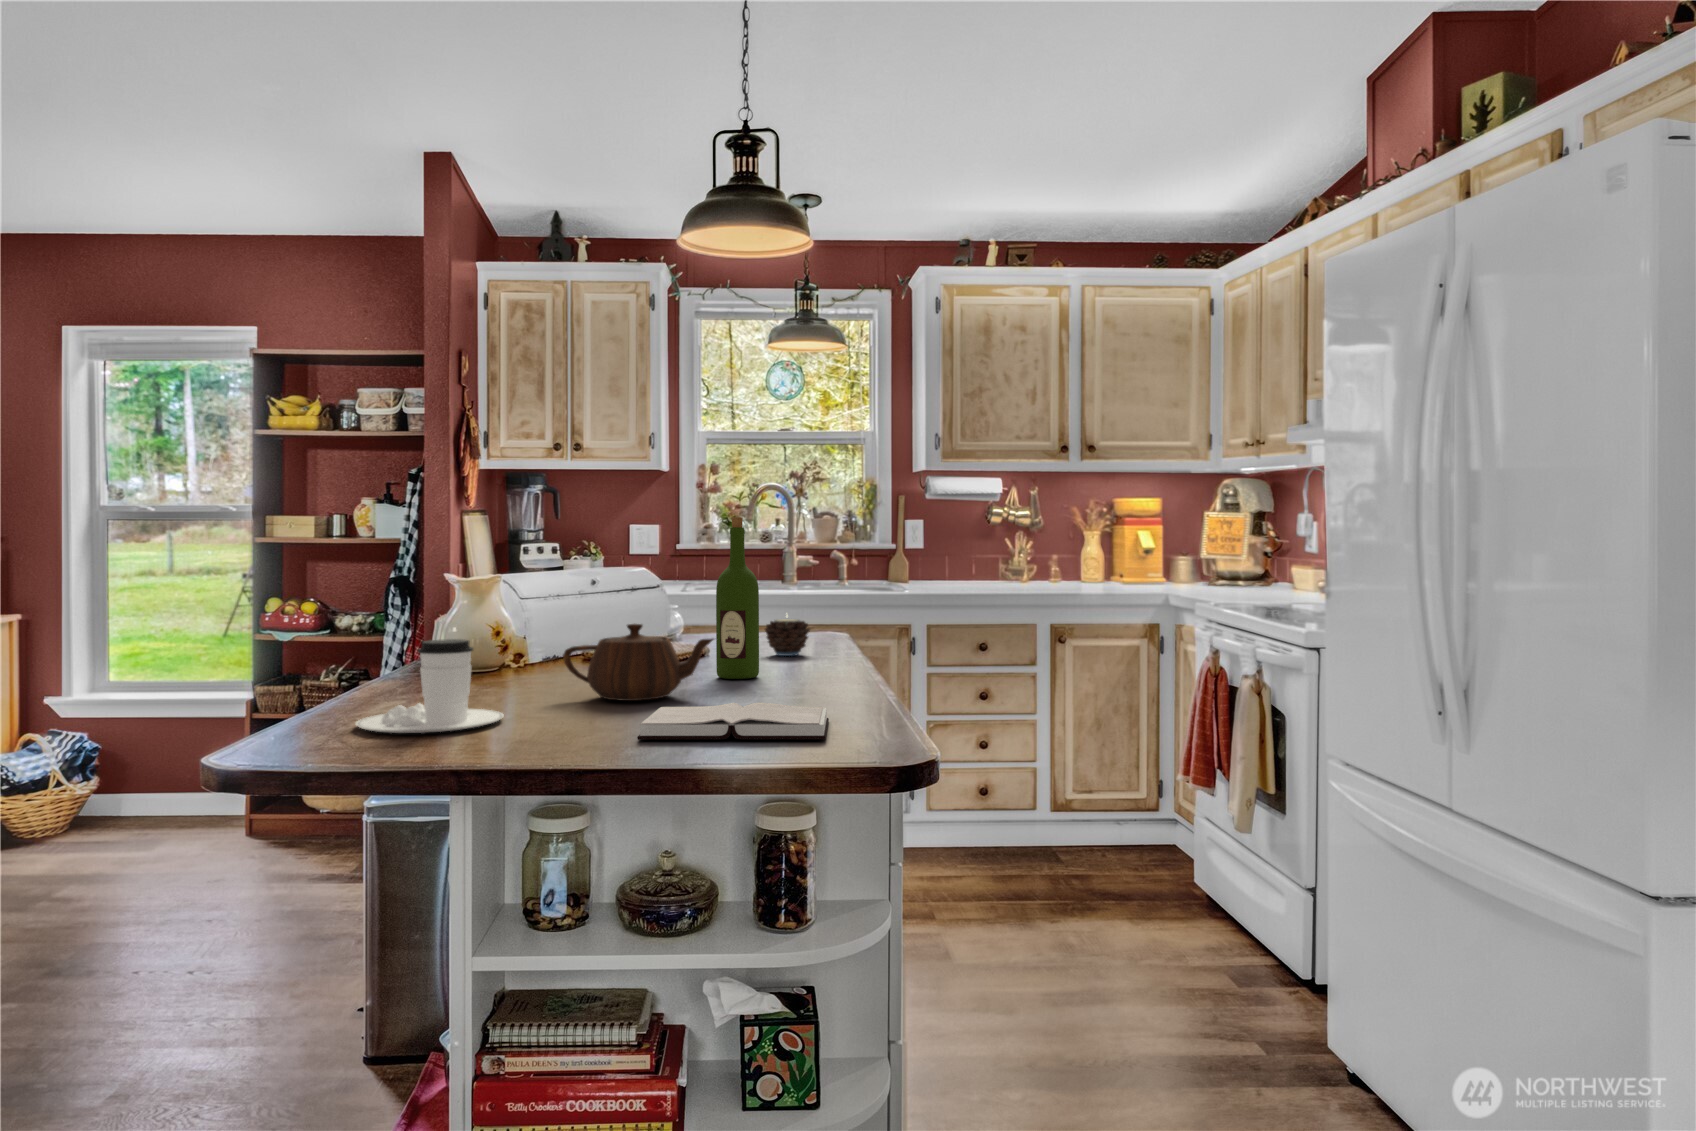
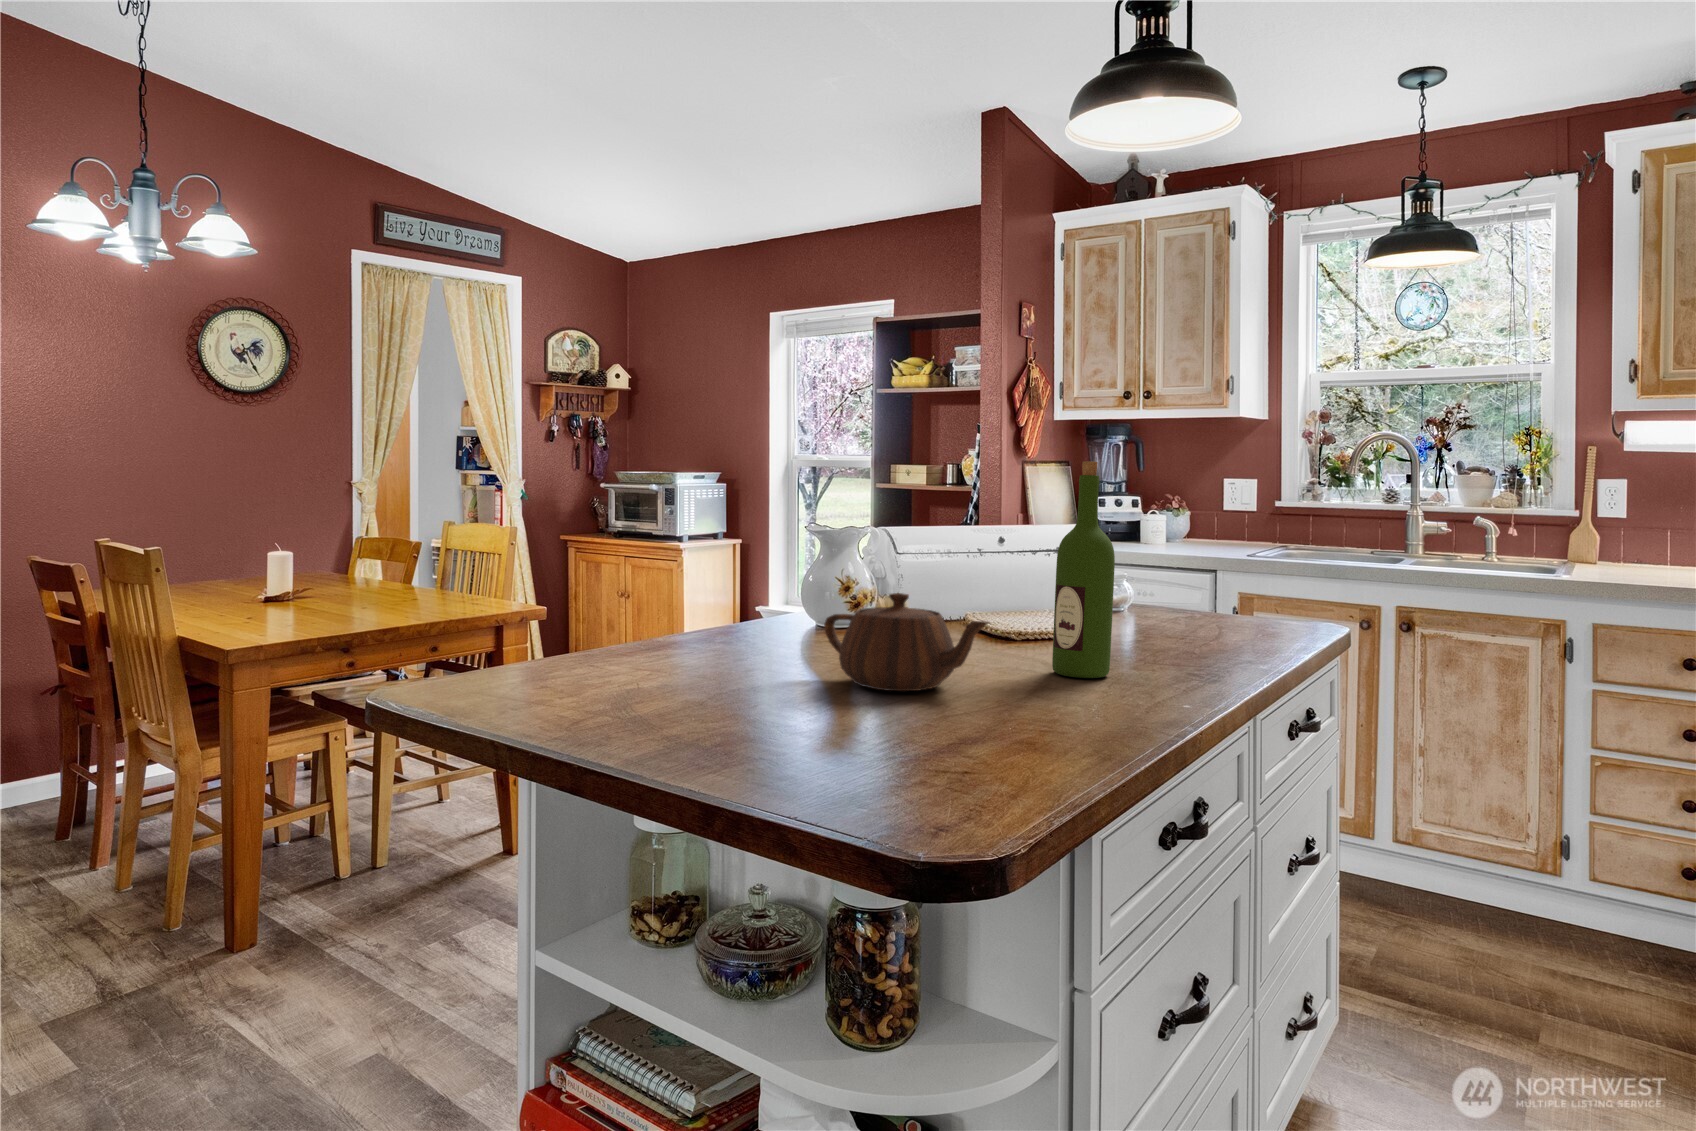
candle: present [765,619,810,656] -> none [1187,593,1250,652]
coffee cup: present [356,639,504,733] -> none [557,593,715,698]
hardback book: present [637,702,829,740] -> none [744,707,1043,804]

